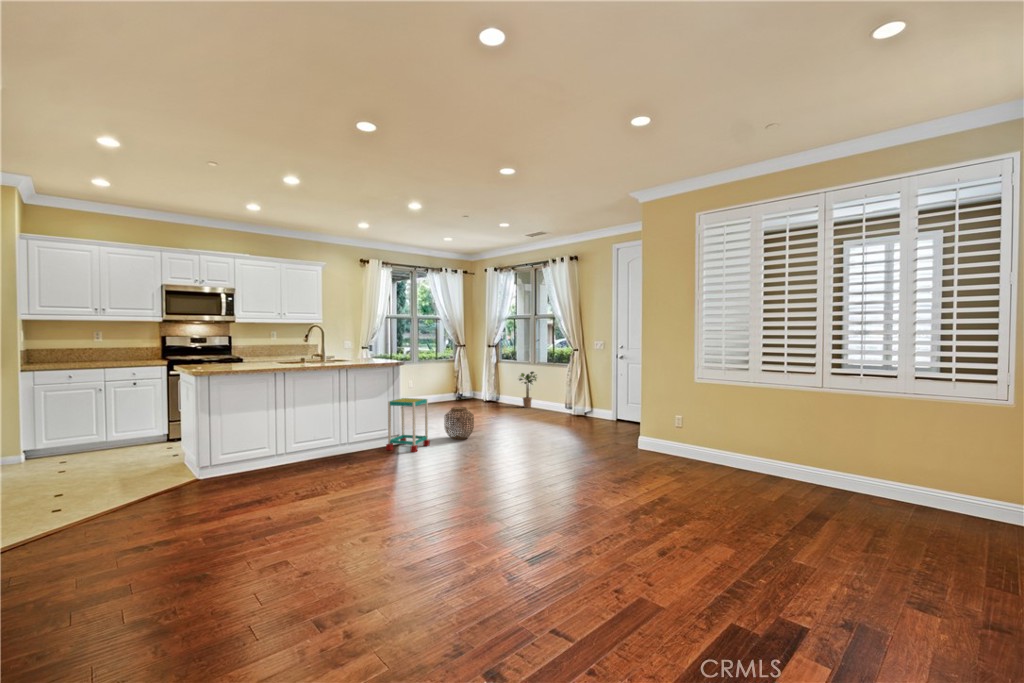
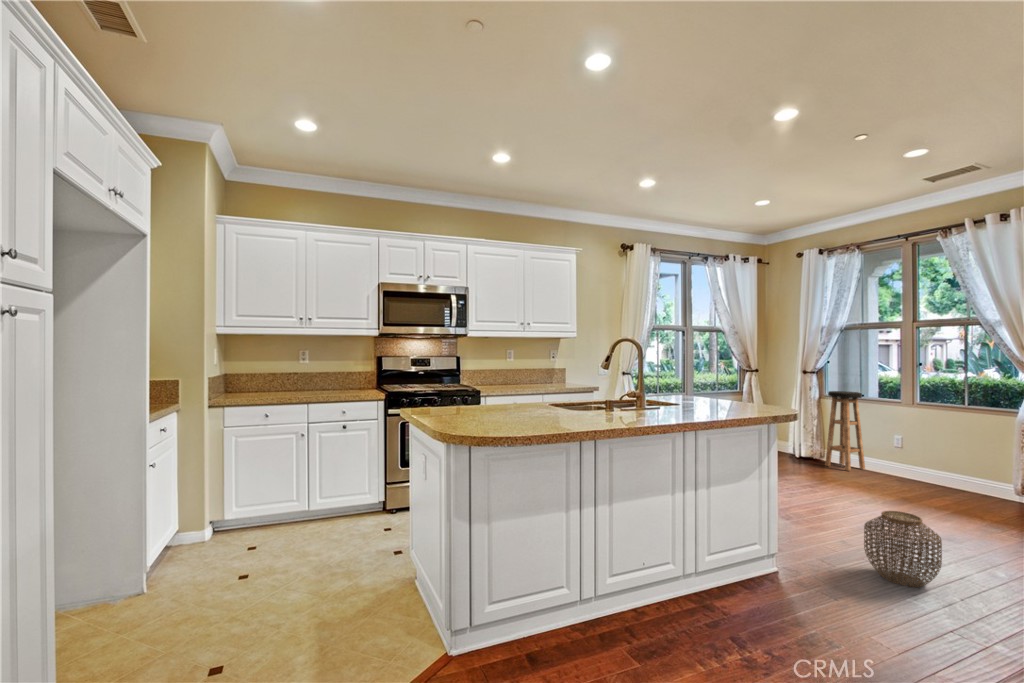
bar stool: none [494,357,515,405] -> present [825,391,865,471]
potted plant: present [519,372,536,408] -> none [884,421,935,484]
side table: present [386,398,430,452] -> none [778,491,861,630]

